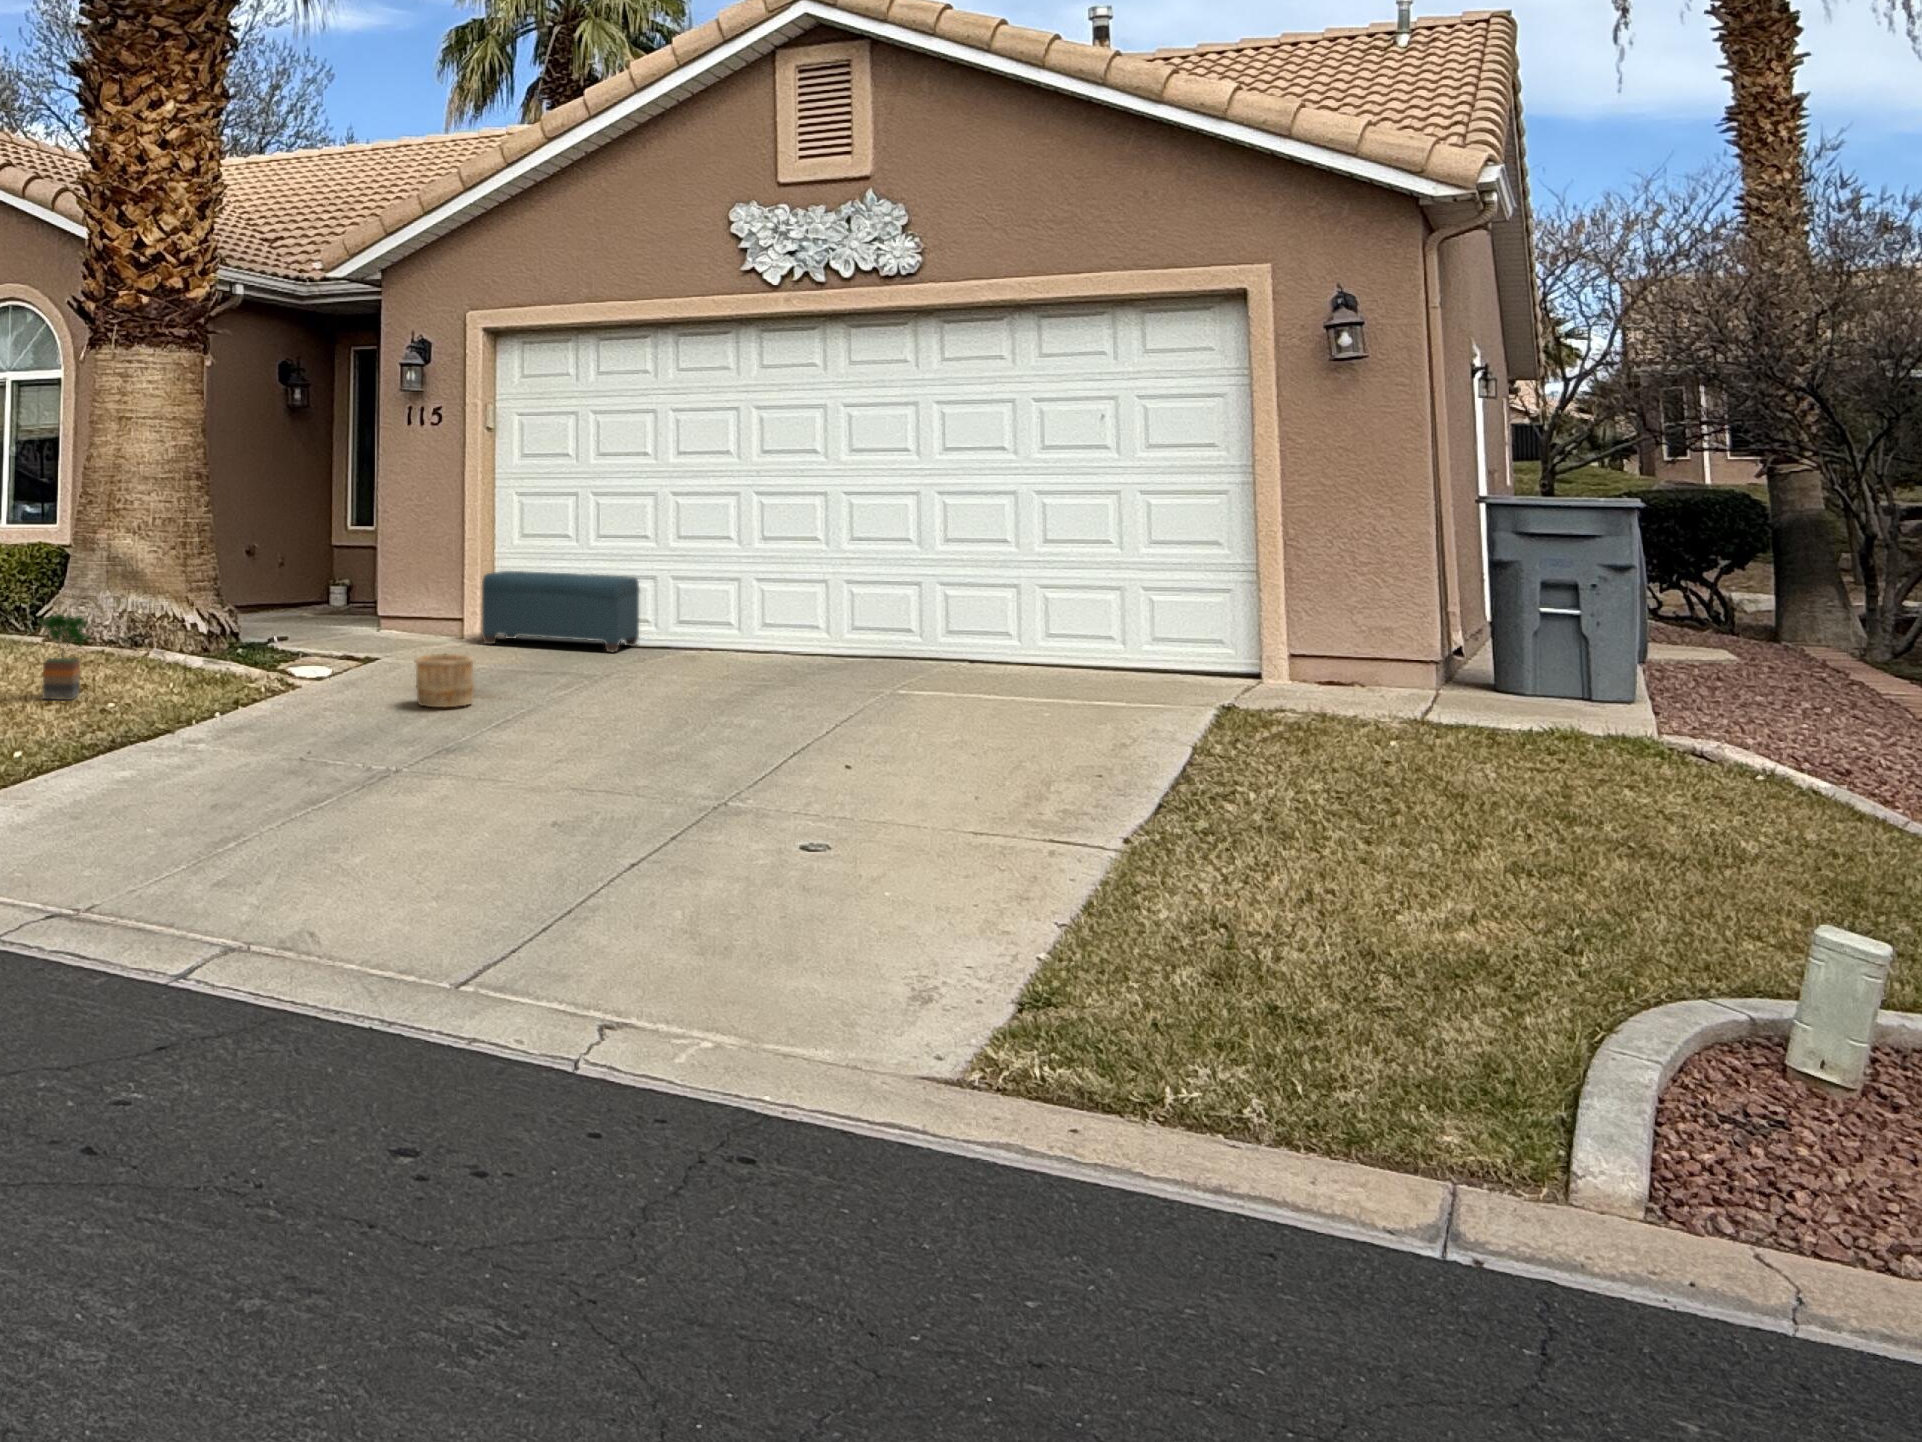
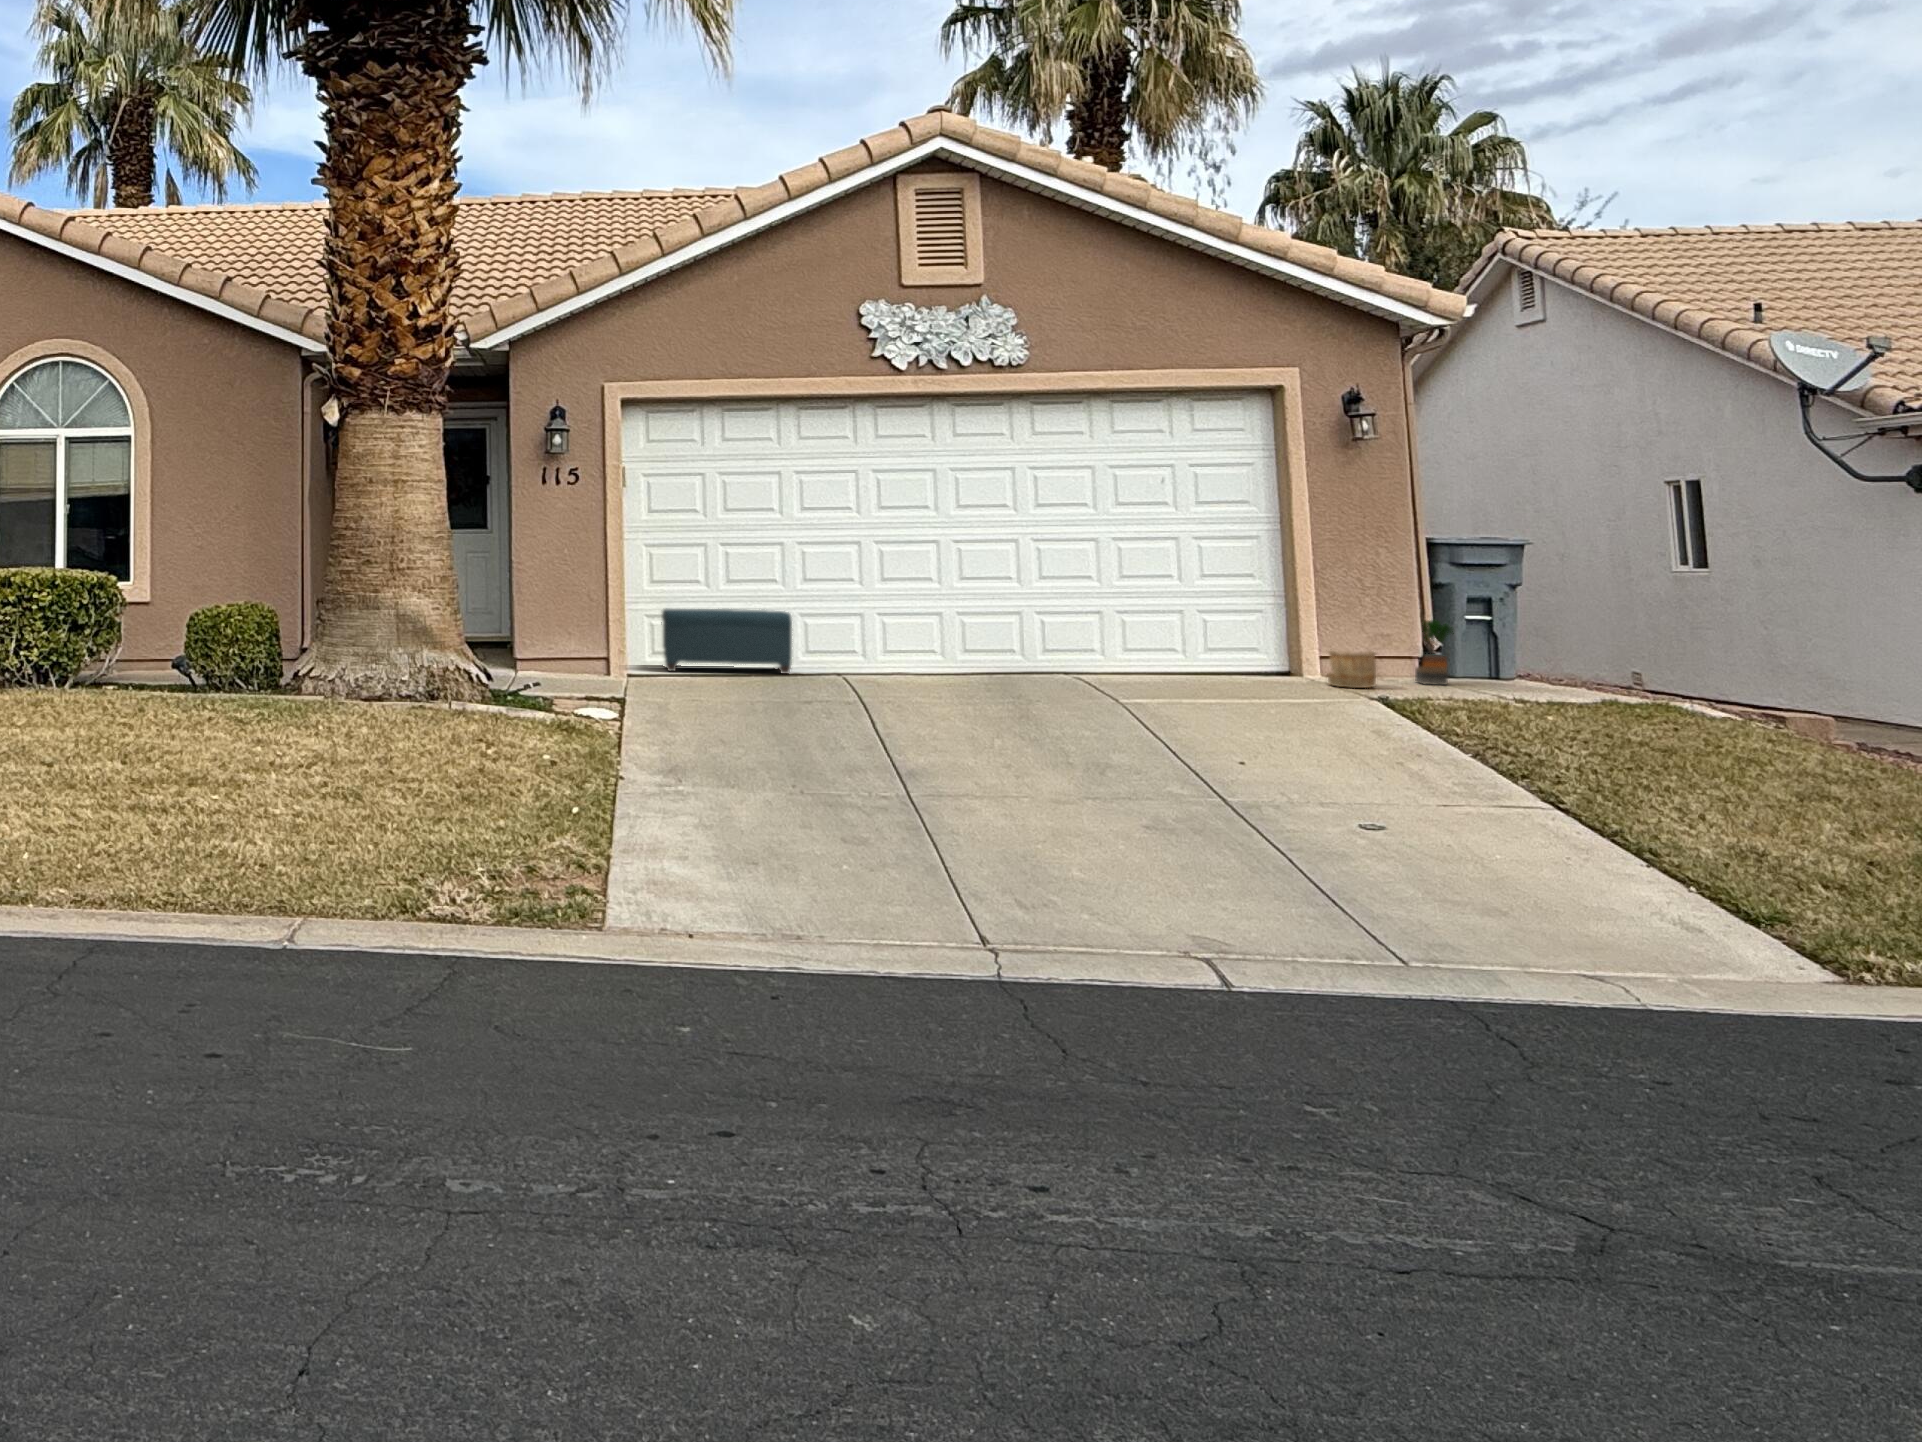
potted tree: present [39,614,90,700] -> present [1415,620,1454,685]
wooden bucket: present [414,654,474,707] -> present [1328,651,1376,688]

